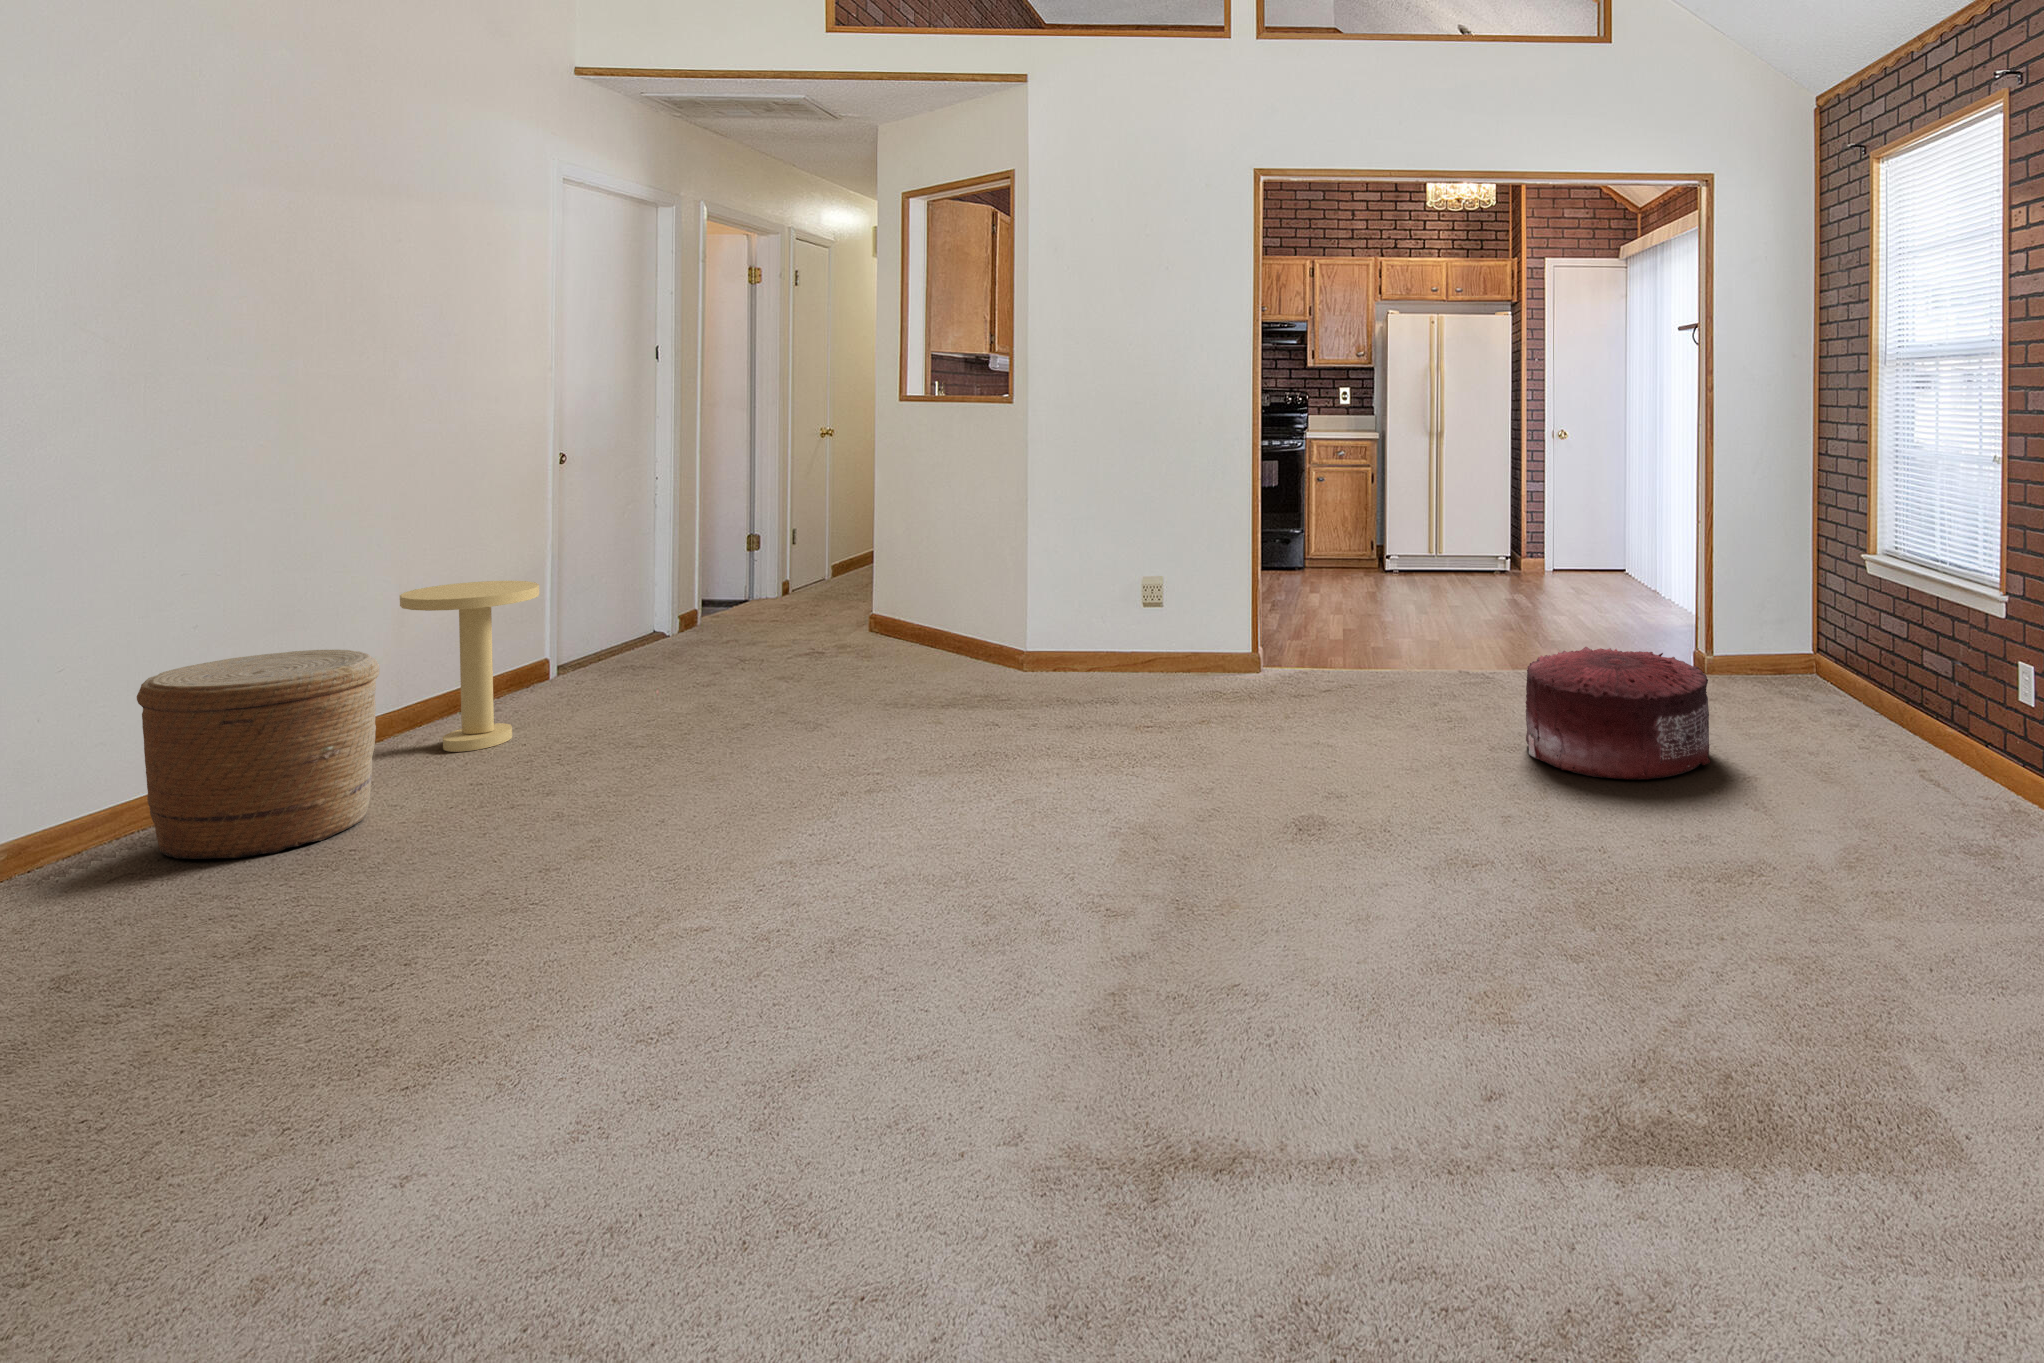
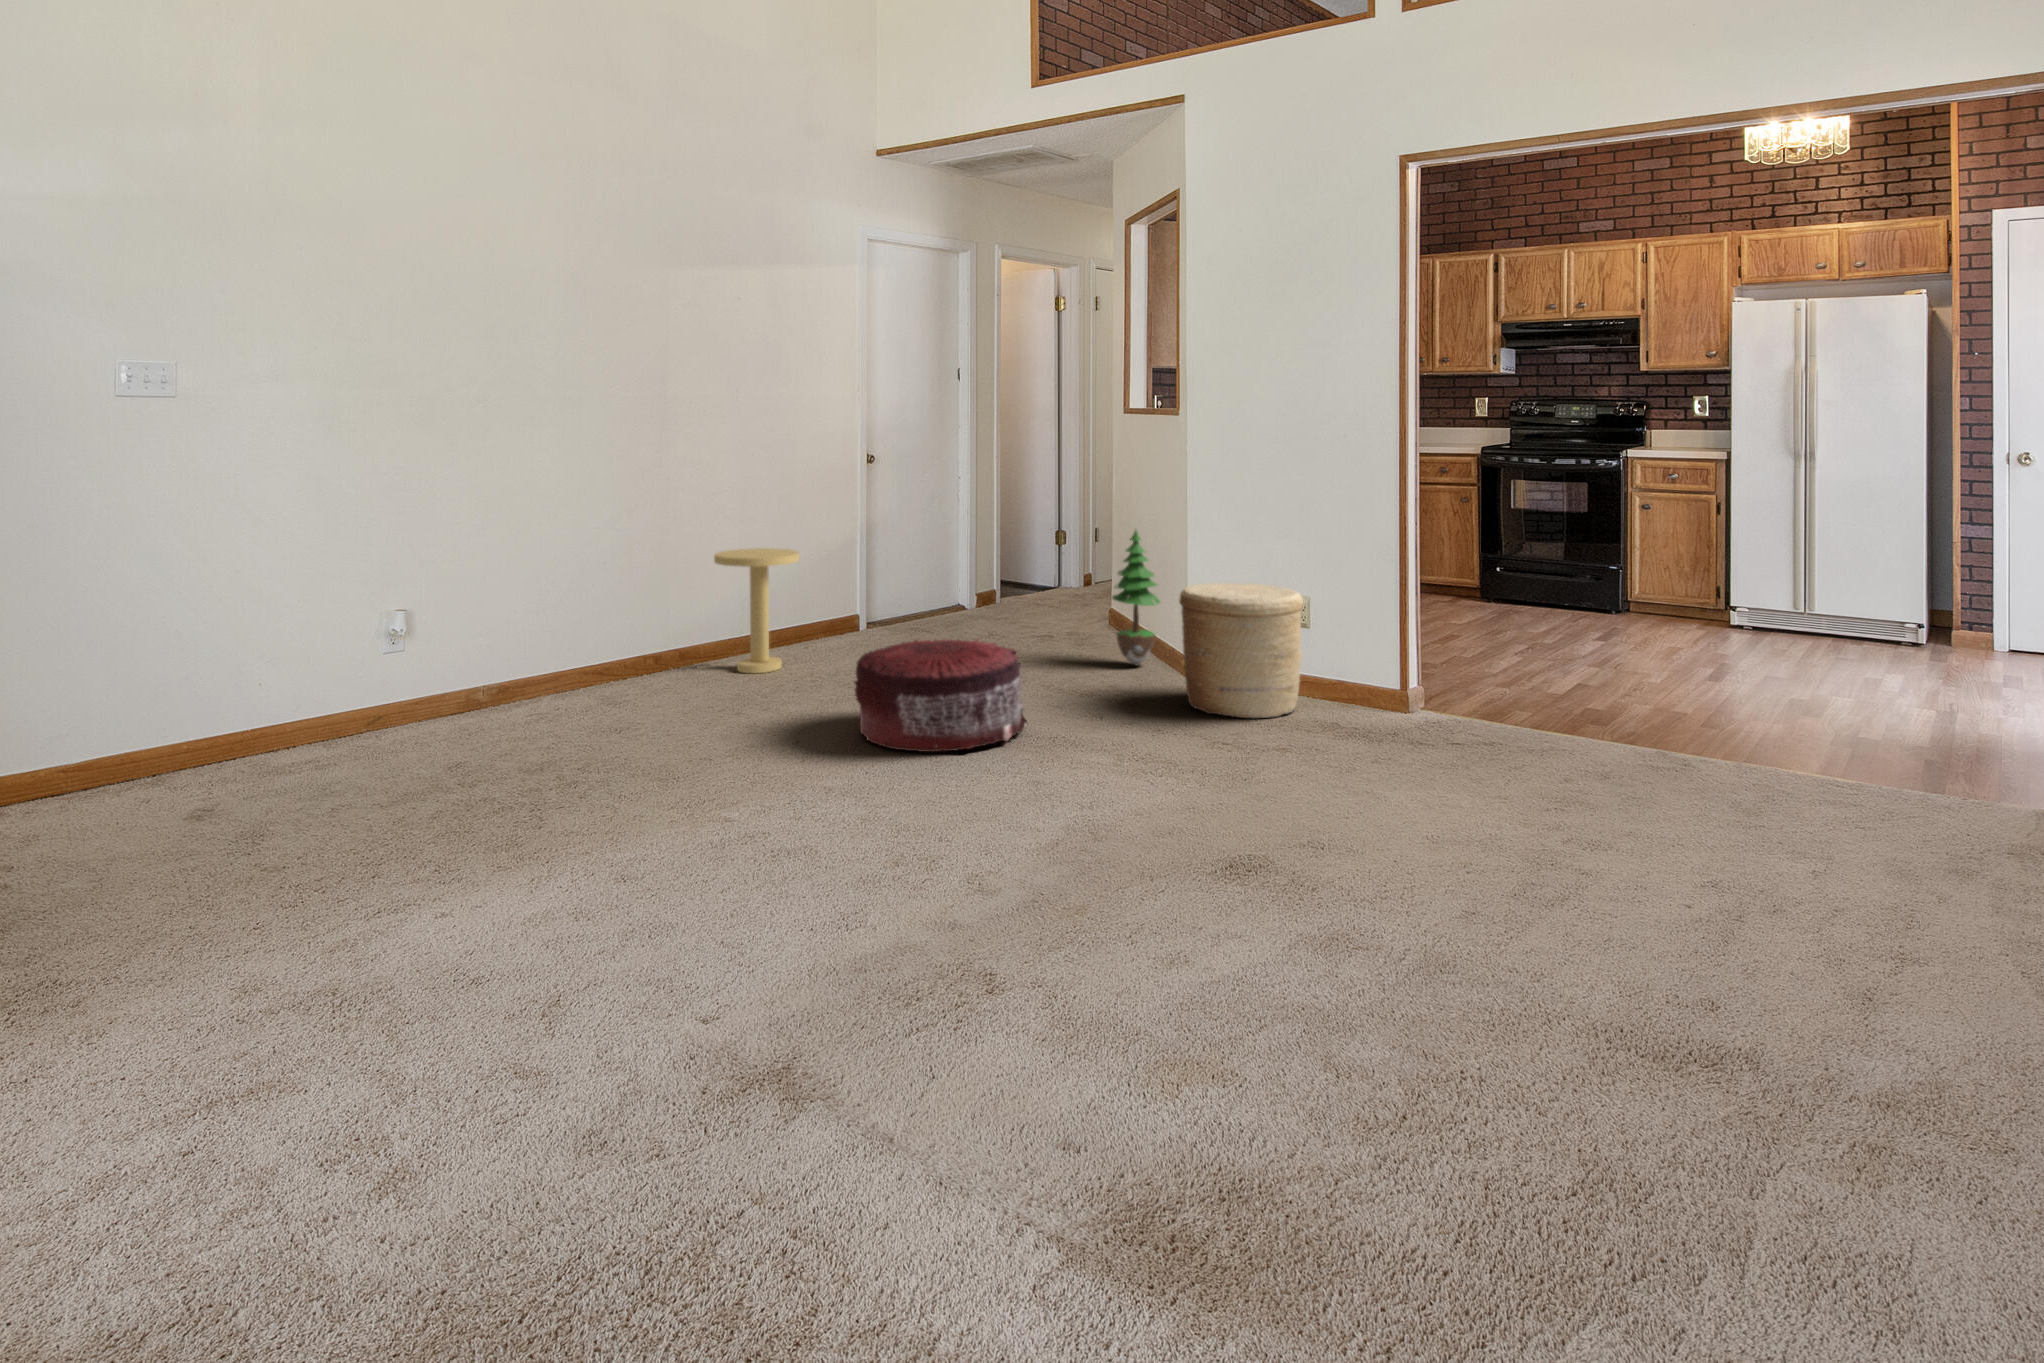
potted tree: none [935,523,989,668] -> present [1112,529,1161,665]
pouf: present [1525,647,1711,780] -> present [855,639,1027,752]
woven basket: present [137,650,379,859] -> present [1179,583,1303,718]

